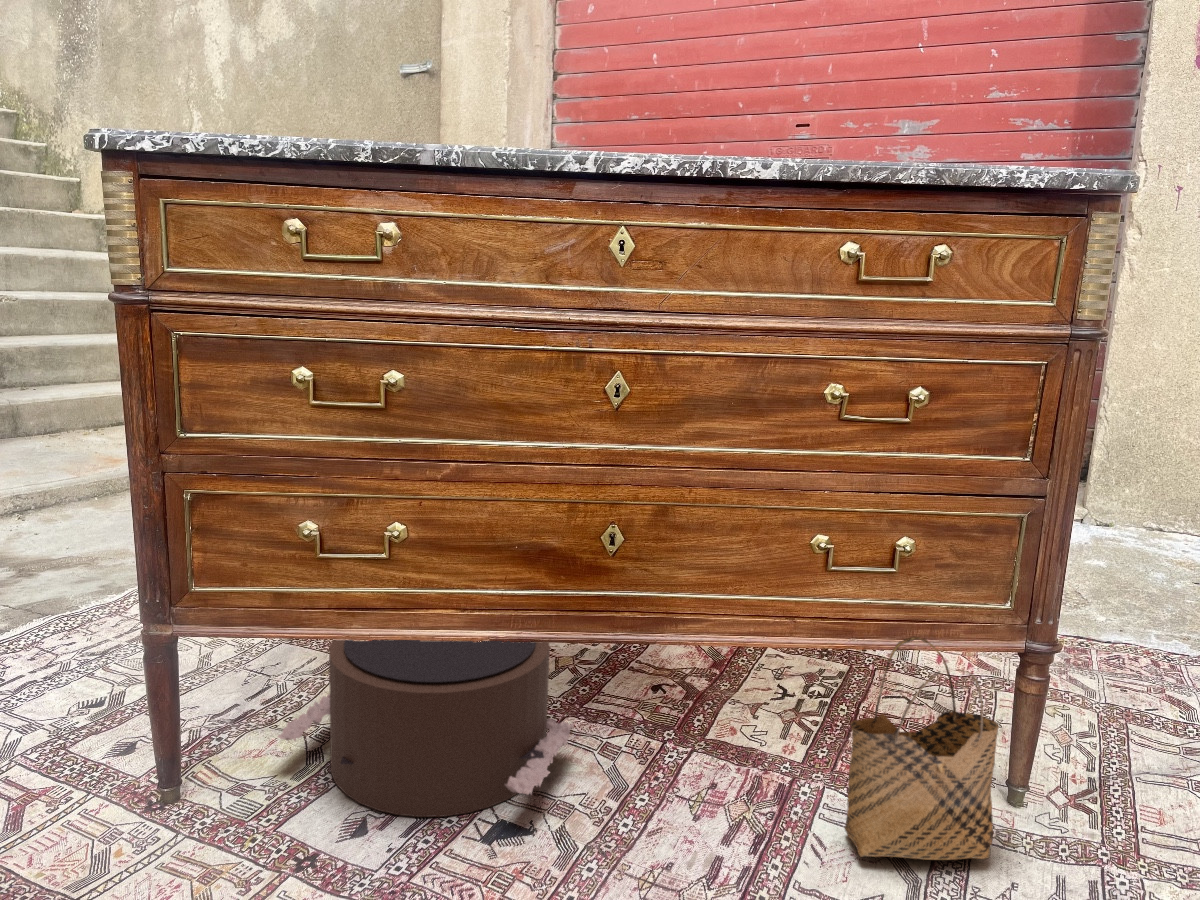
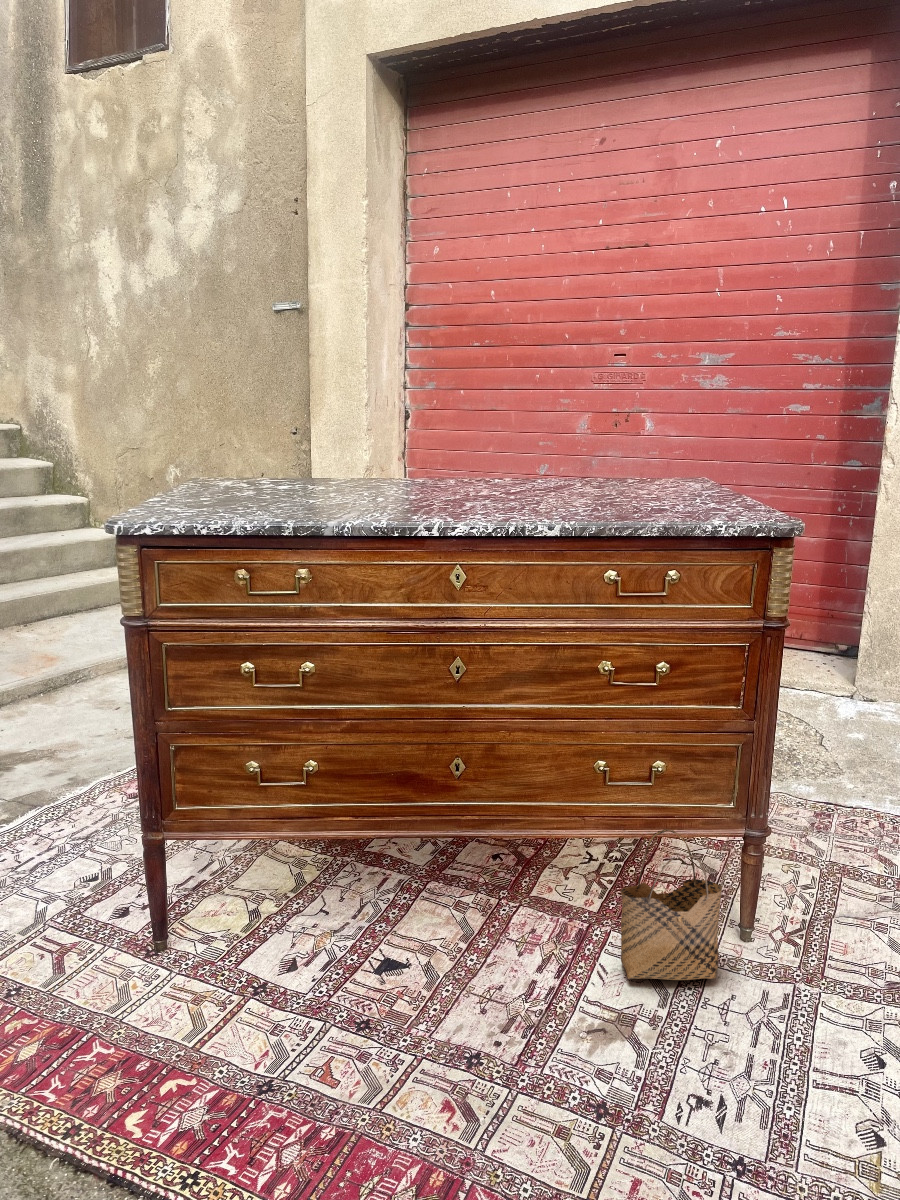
pouf: present [278,640,573,817] -> none [229,802,435,958]

